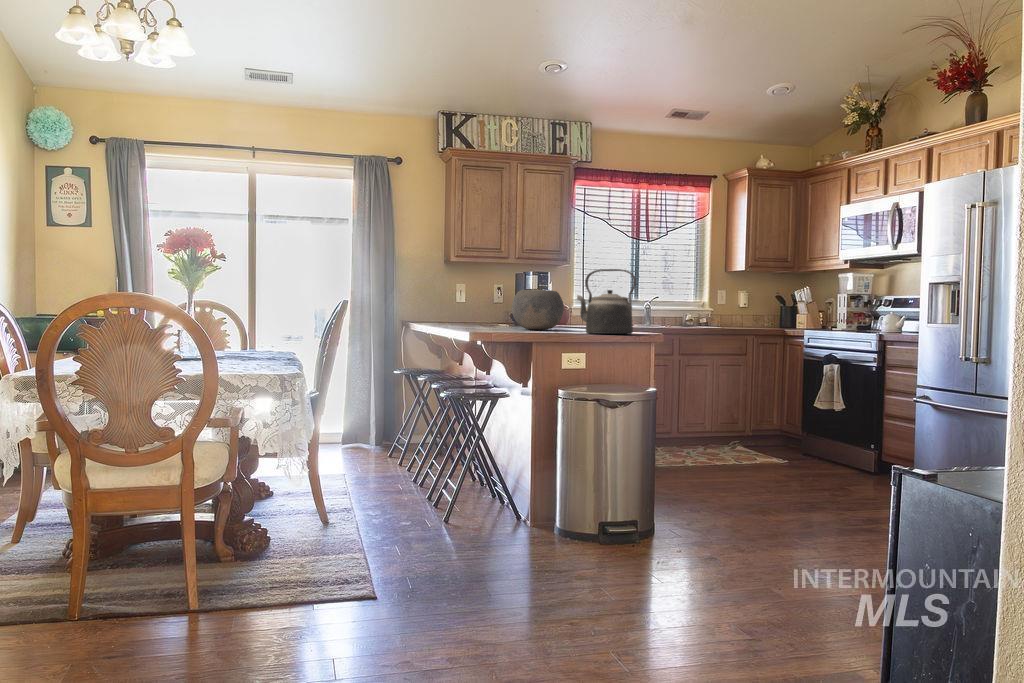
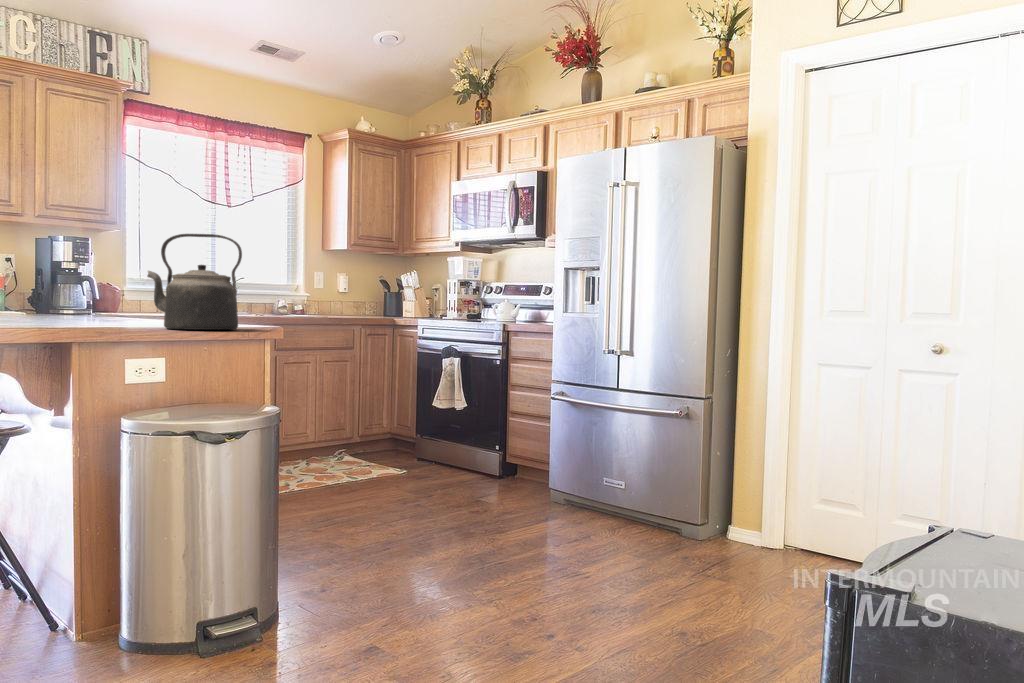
bowl: present [512,290,564,330] -> none [30,260,123,323]

